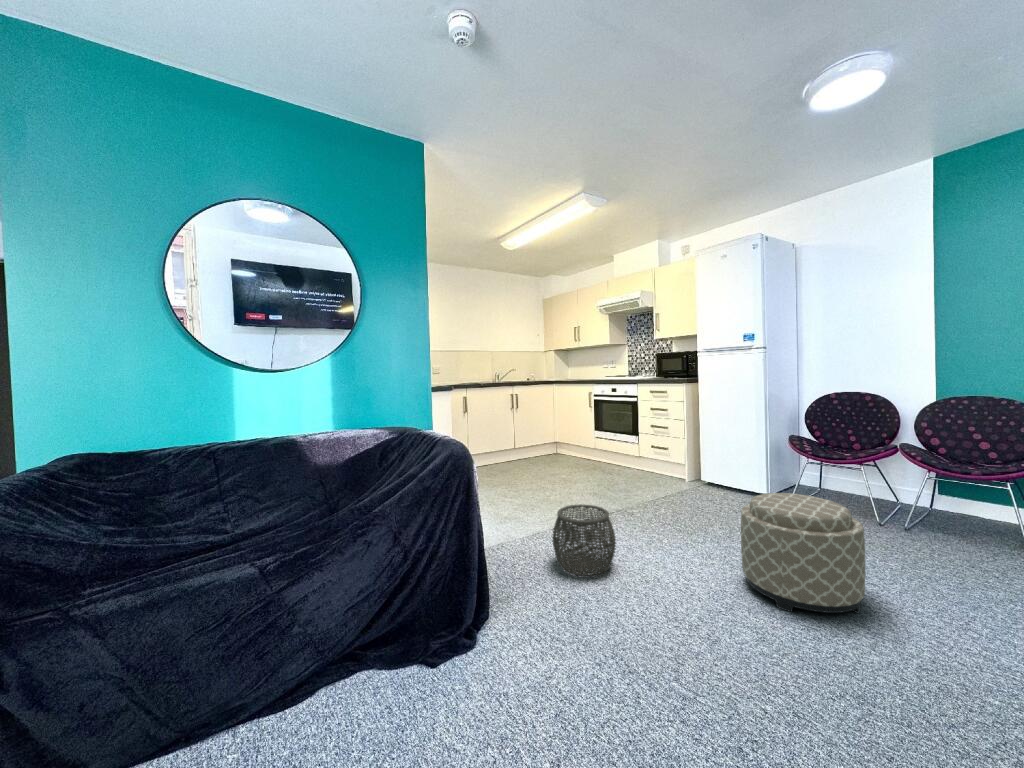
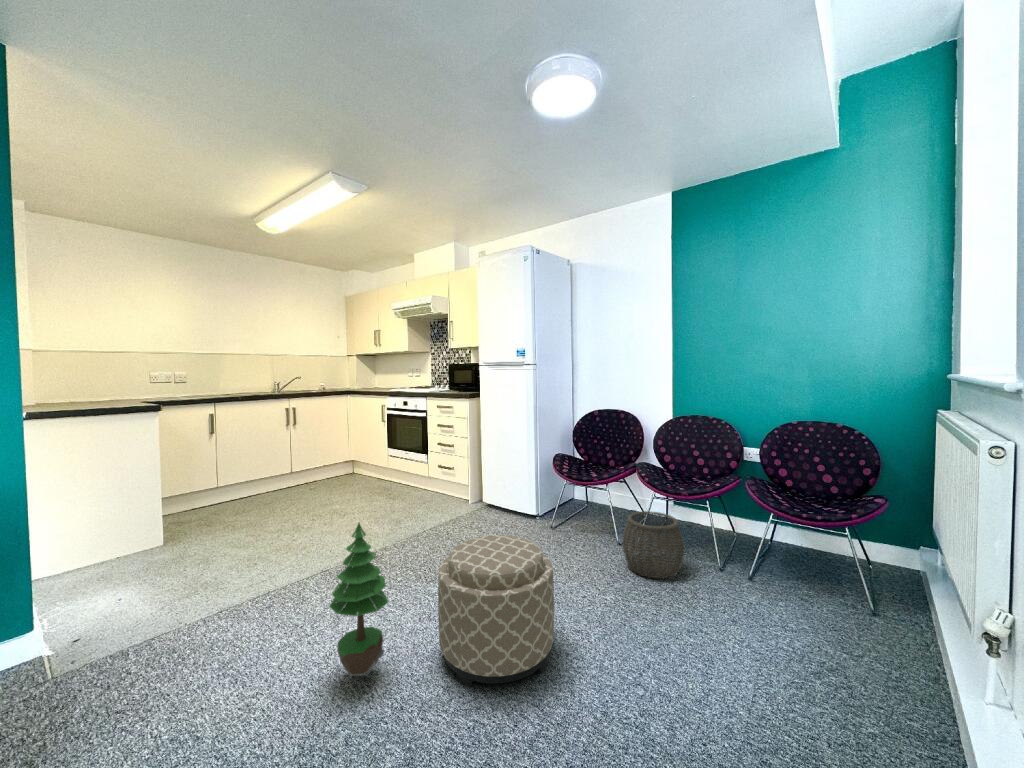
potted tree: none [659,468,707,591] -> present [329,523,388,676]
woven basket: present [552,504,616,576] -> present [622,511,684,579]

